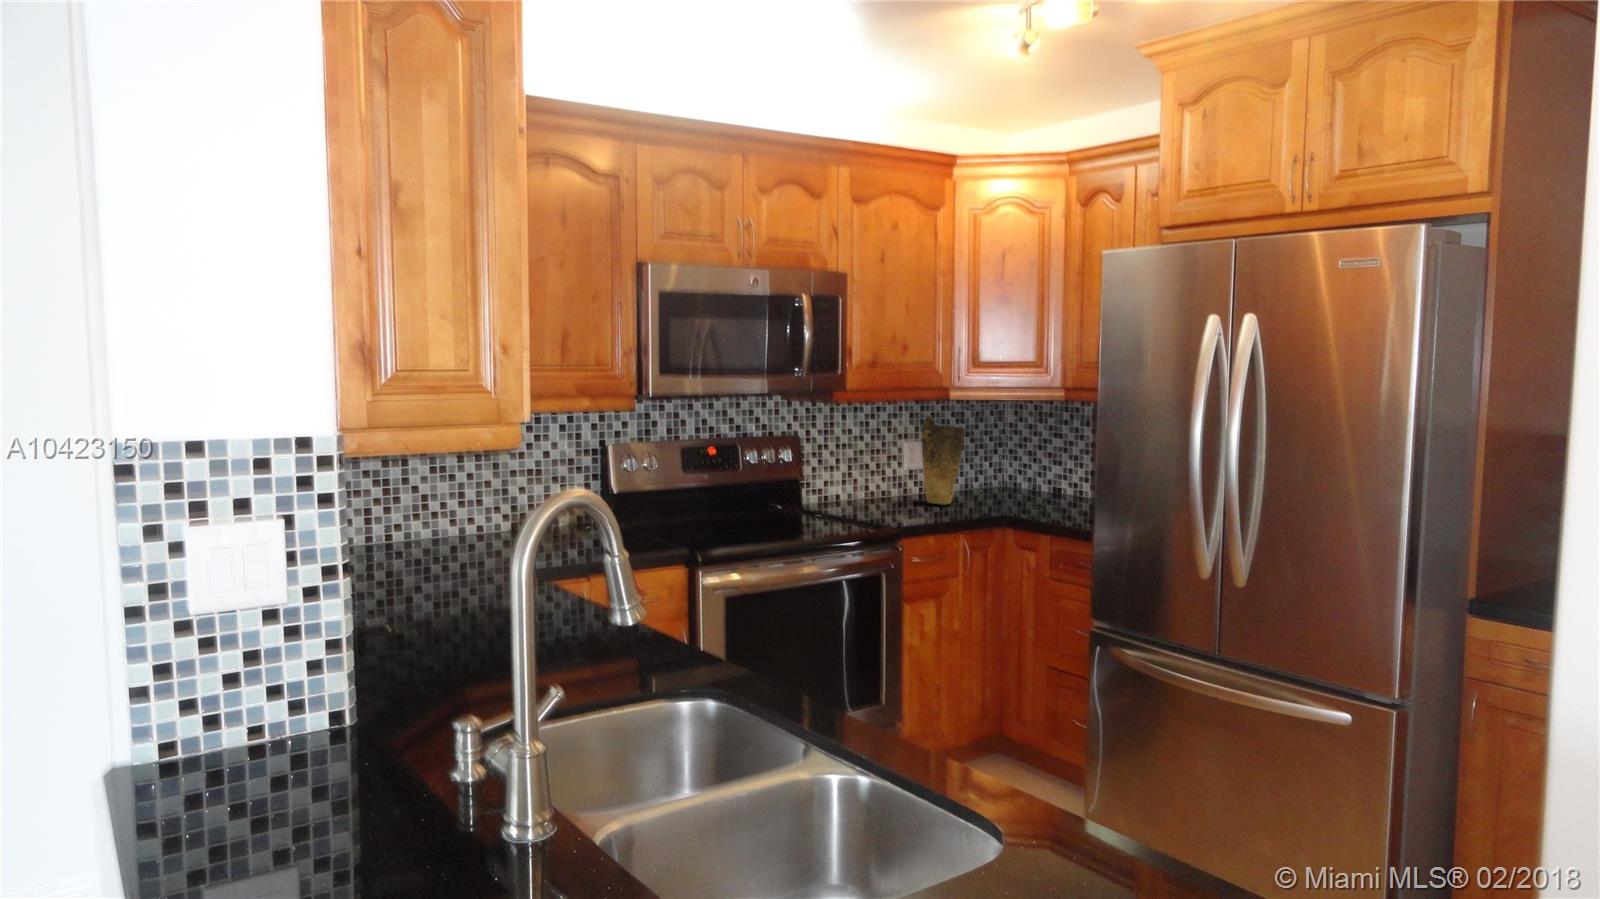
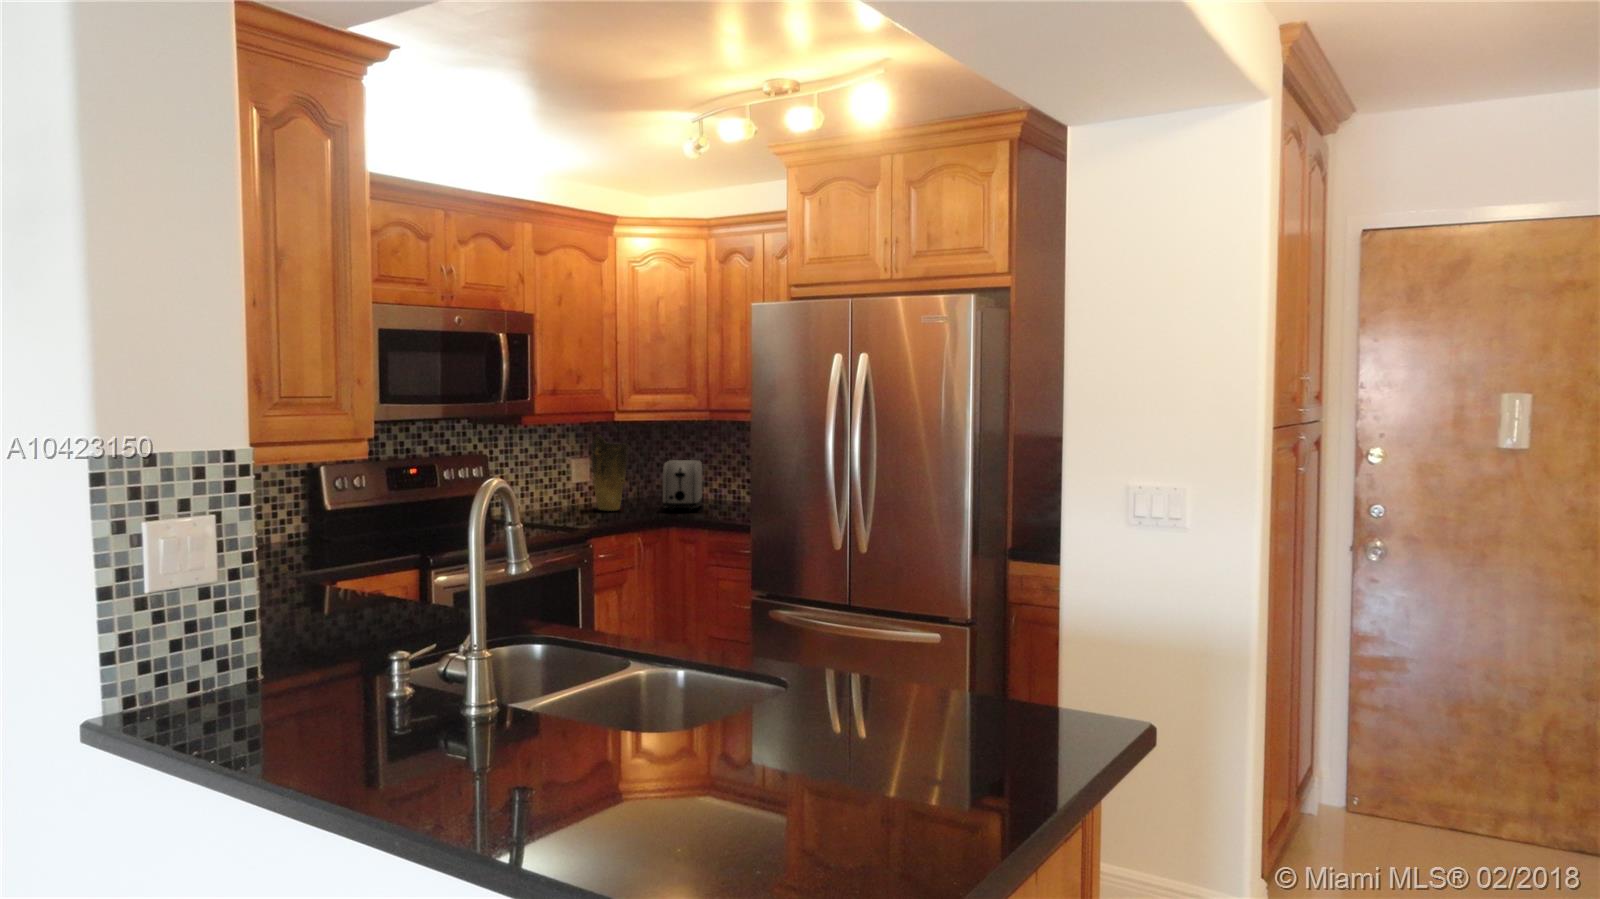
toaster: none [1001,448,1055,512] -> present [663,460,702,512]

